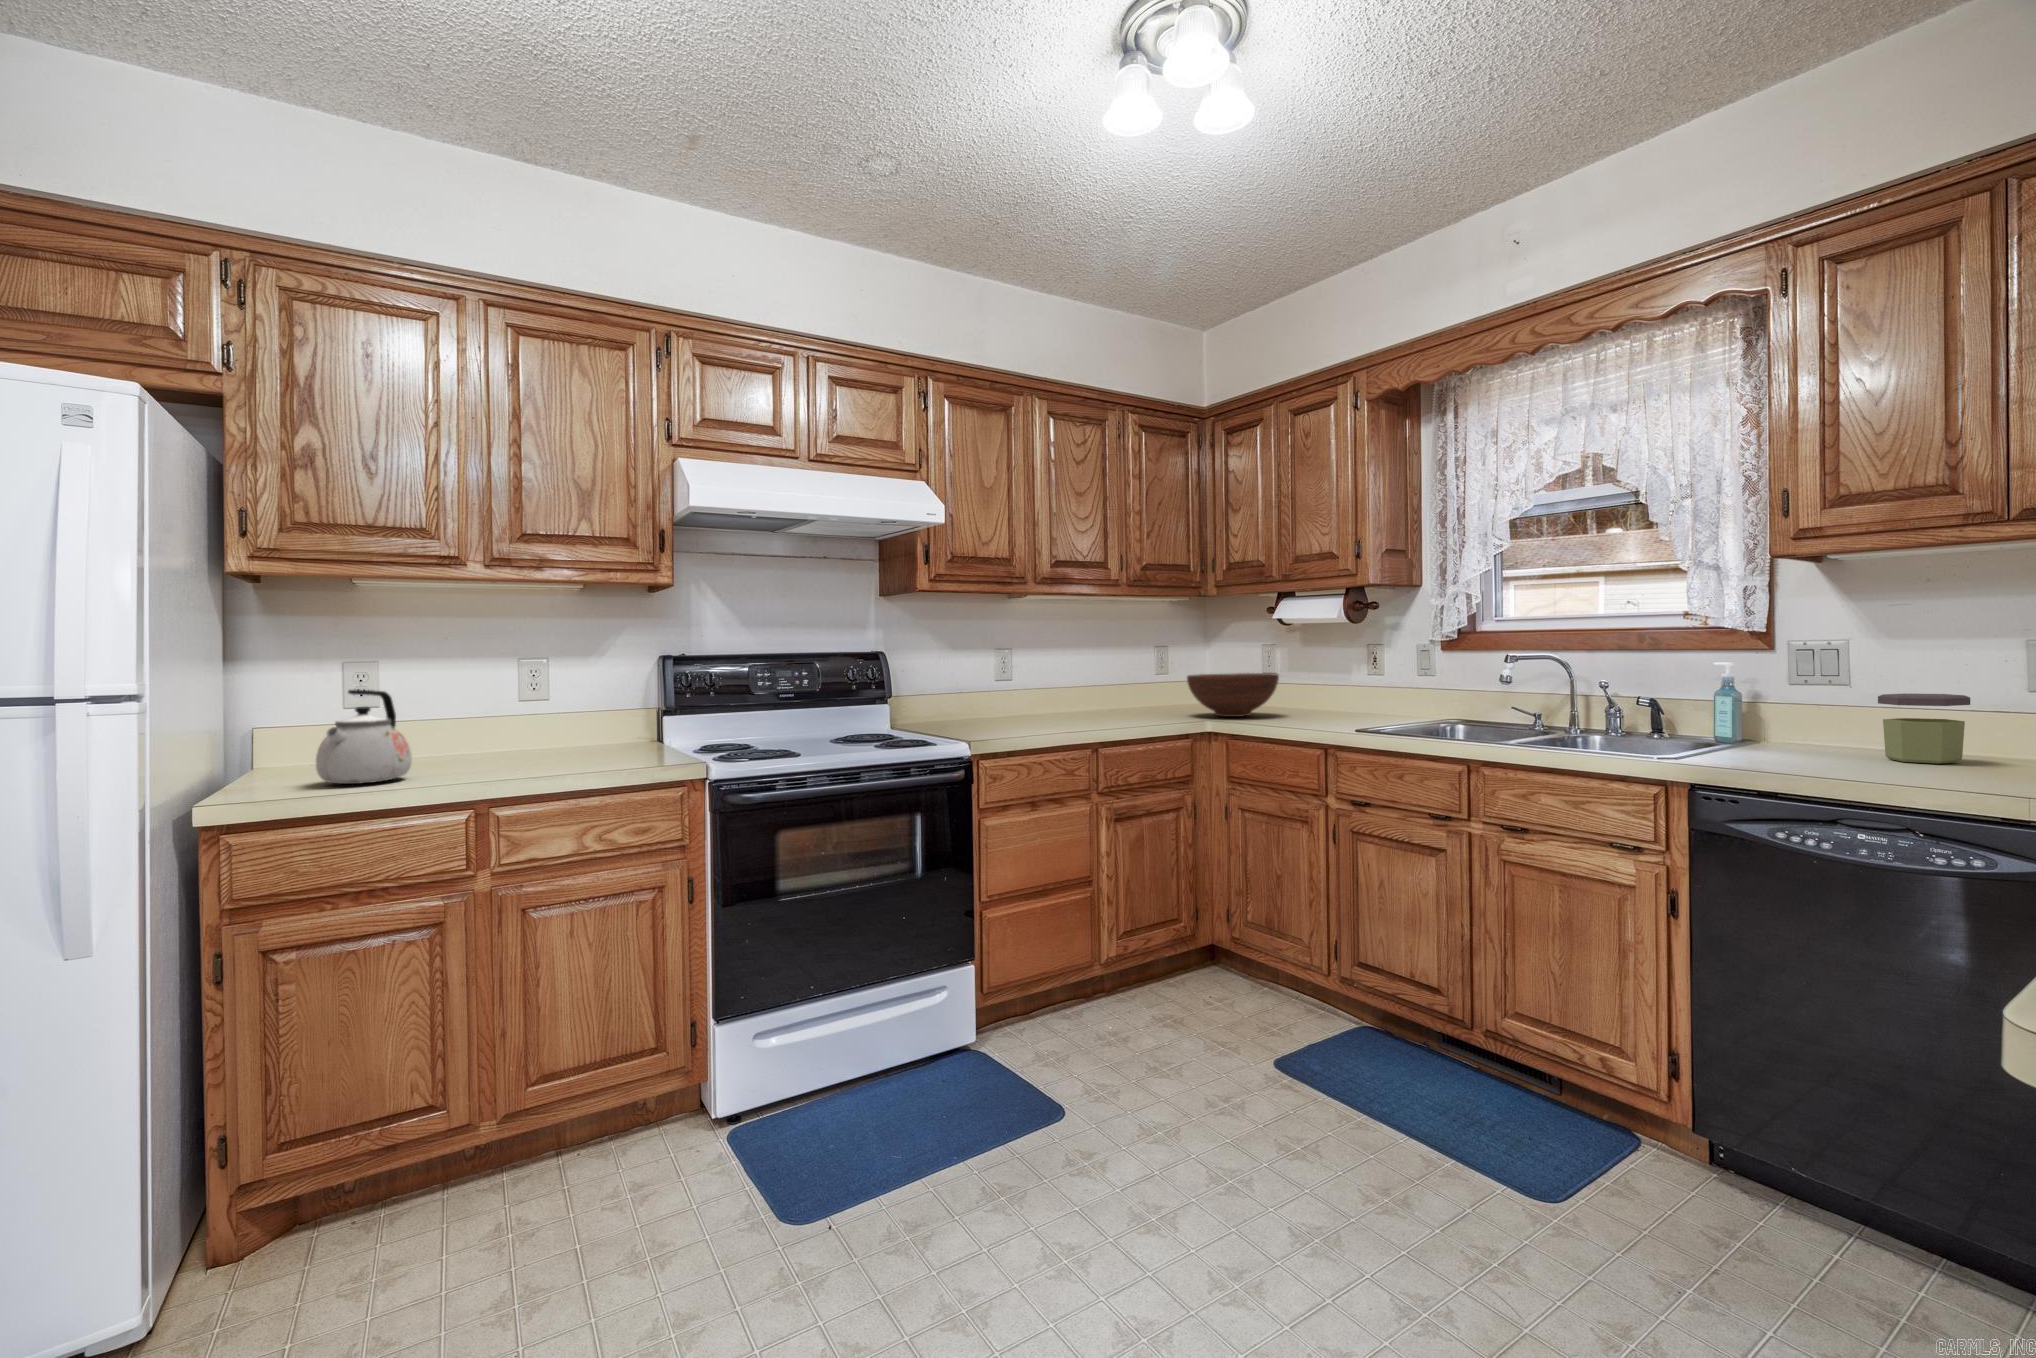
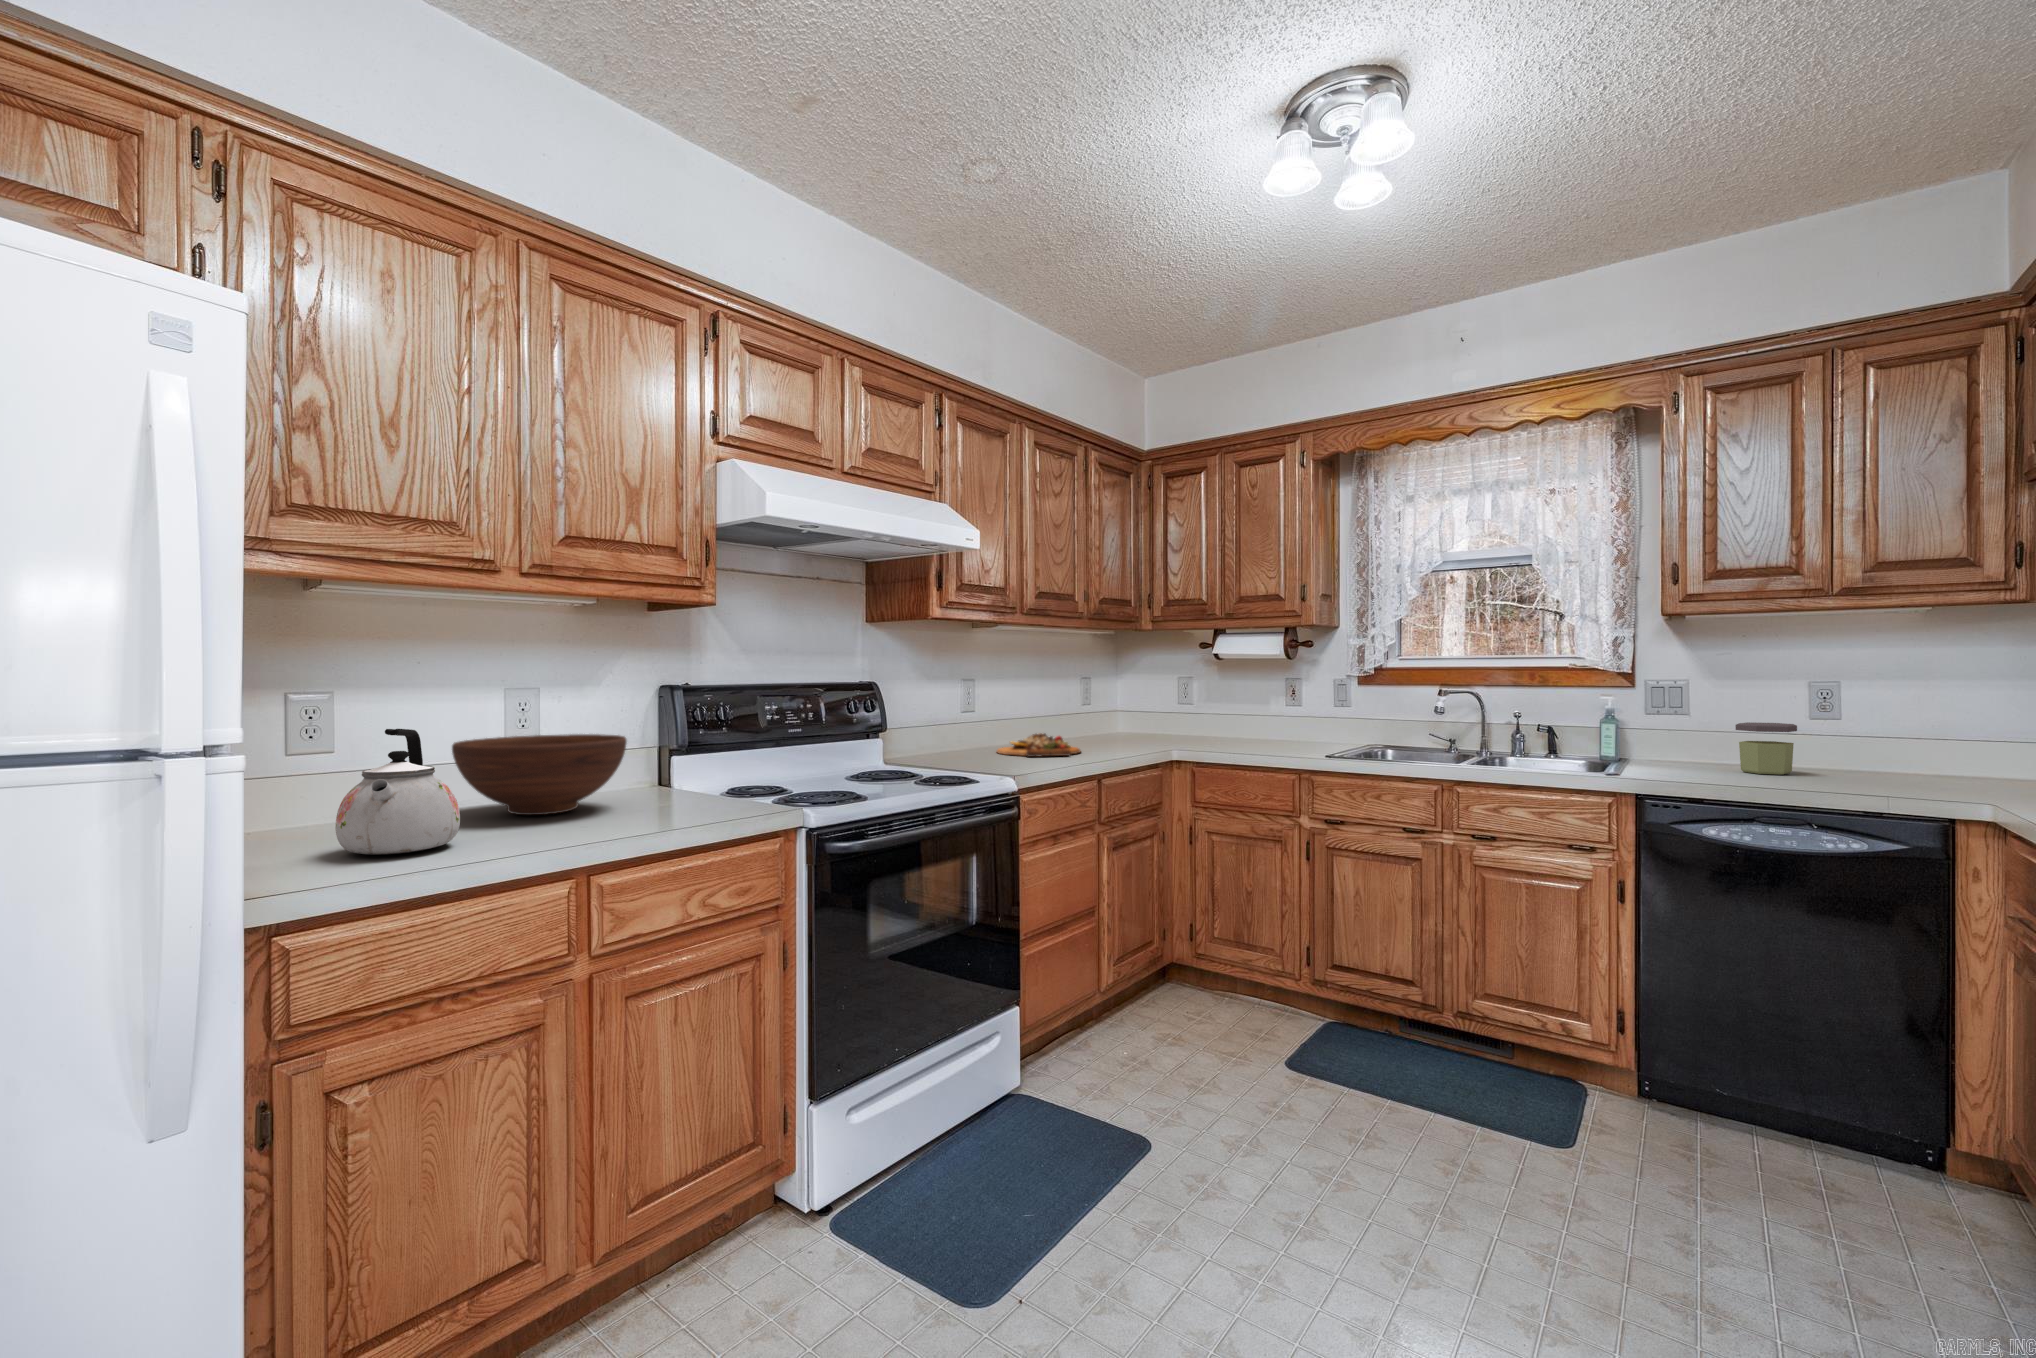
fruit bowl: present [1187,673,1279,717] -> present [452,734,627,815]
cutting board: none [1028,704,1113,727] -> present [997,733,1080,757]

